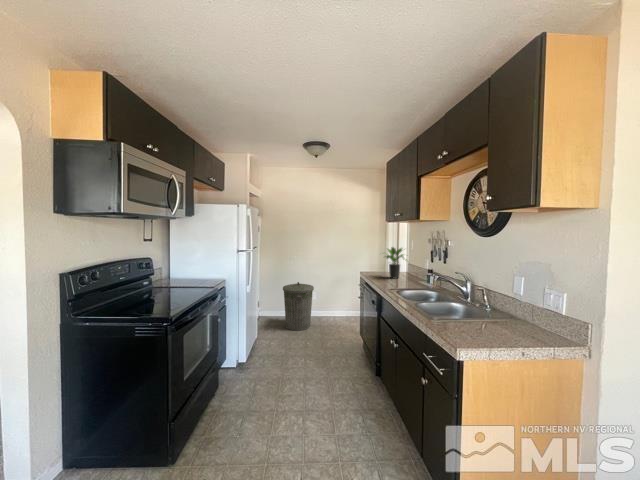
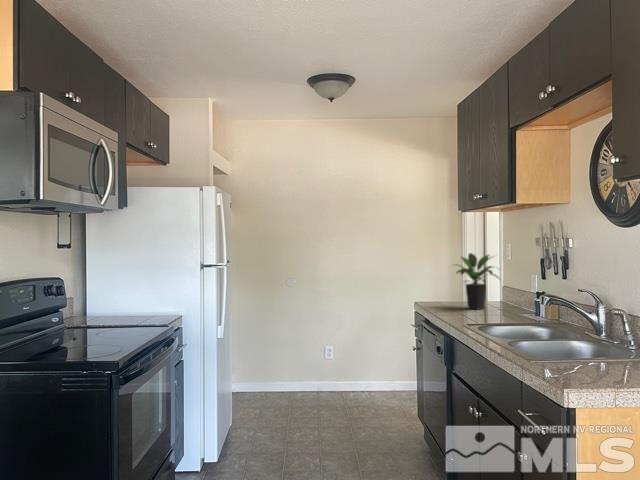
trash can: present [283,282,314,331] -> none [277,324,332,411]

